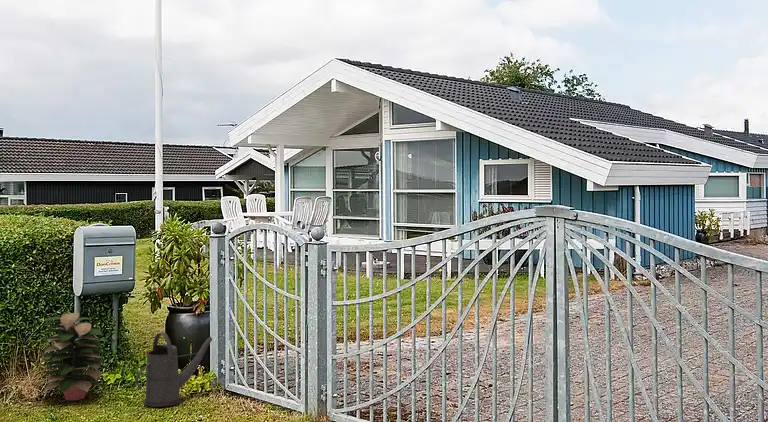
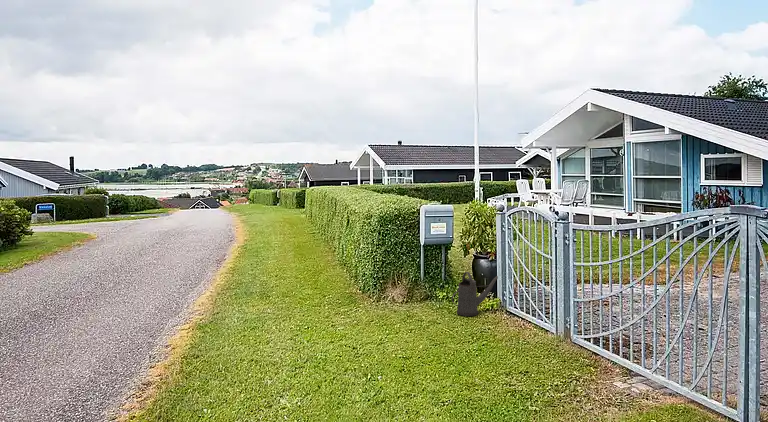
decorative plant: present [42,313,103,401] -> none [403,256,437,305]

